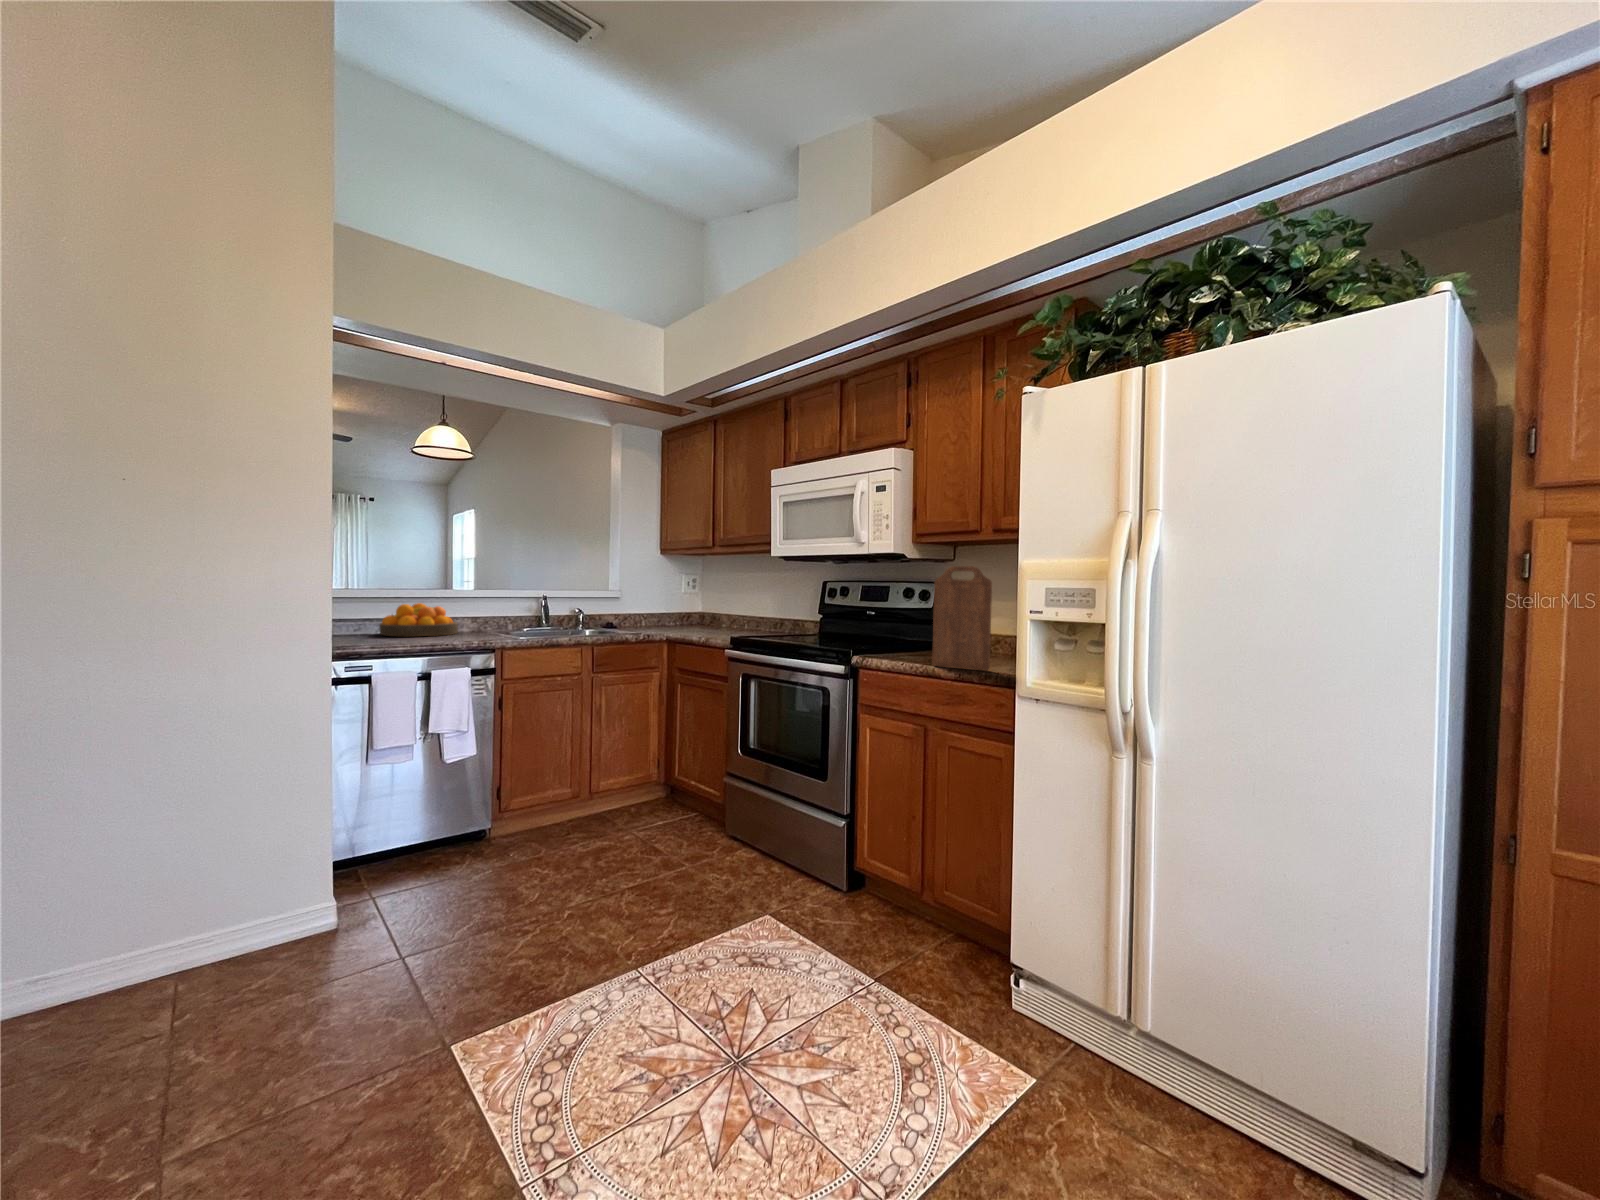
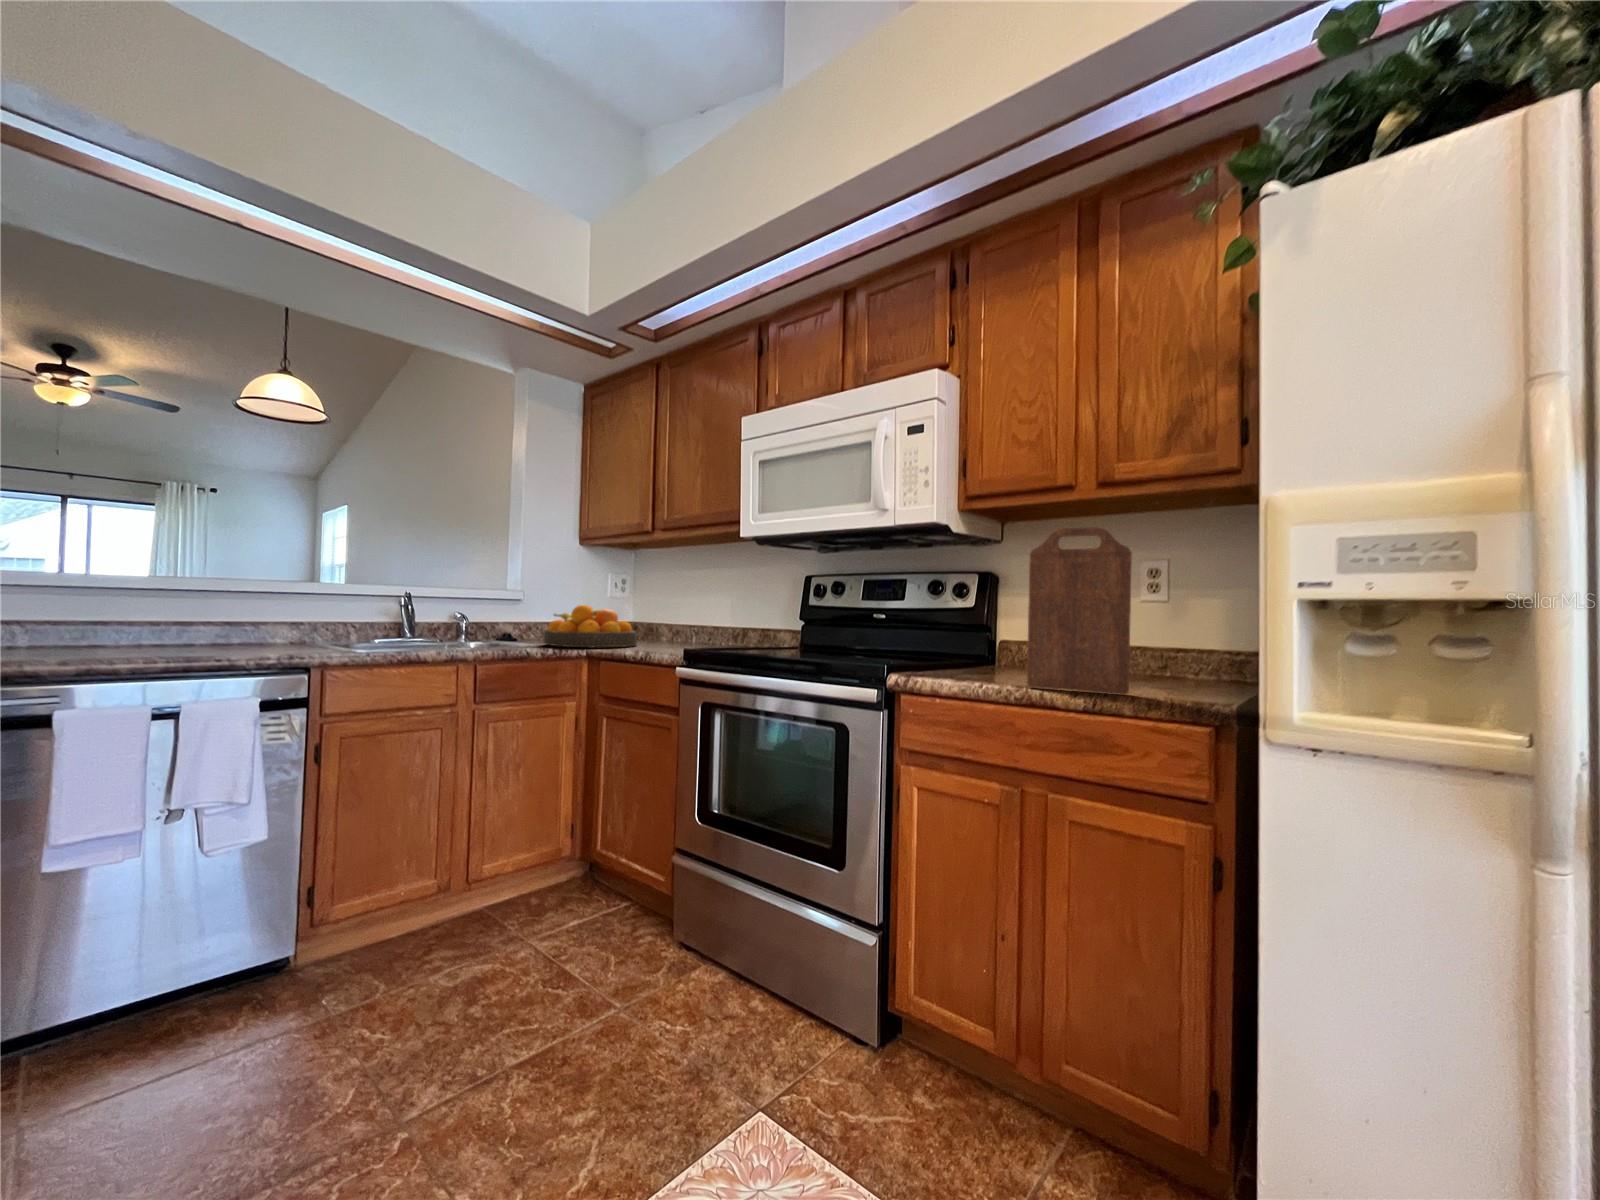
fruit bowl: present [379,603,458,636] -> present [544,605,637,647]

